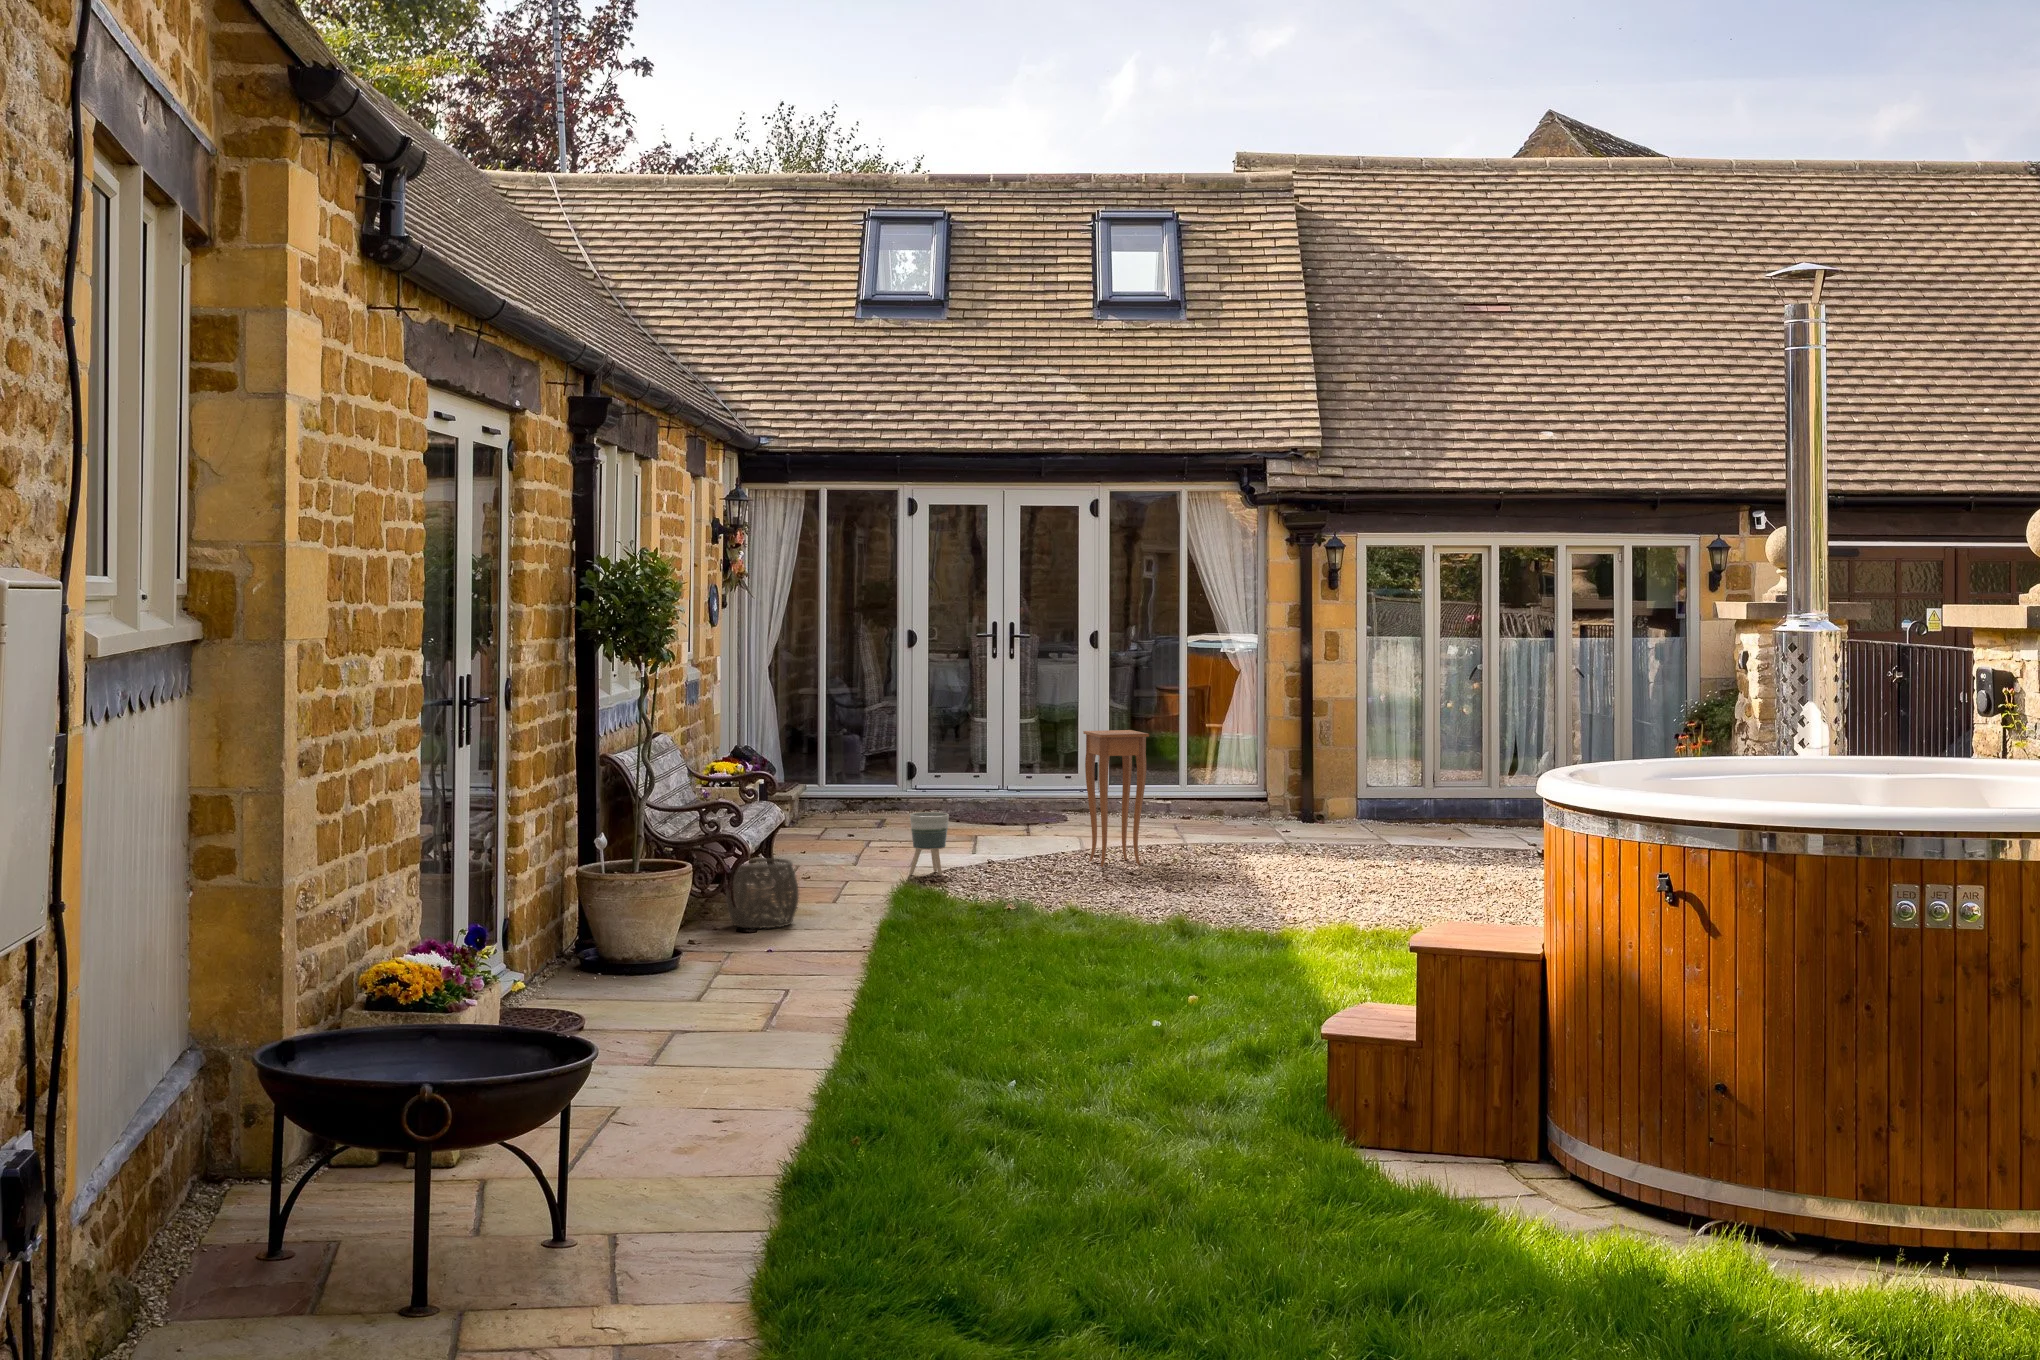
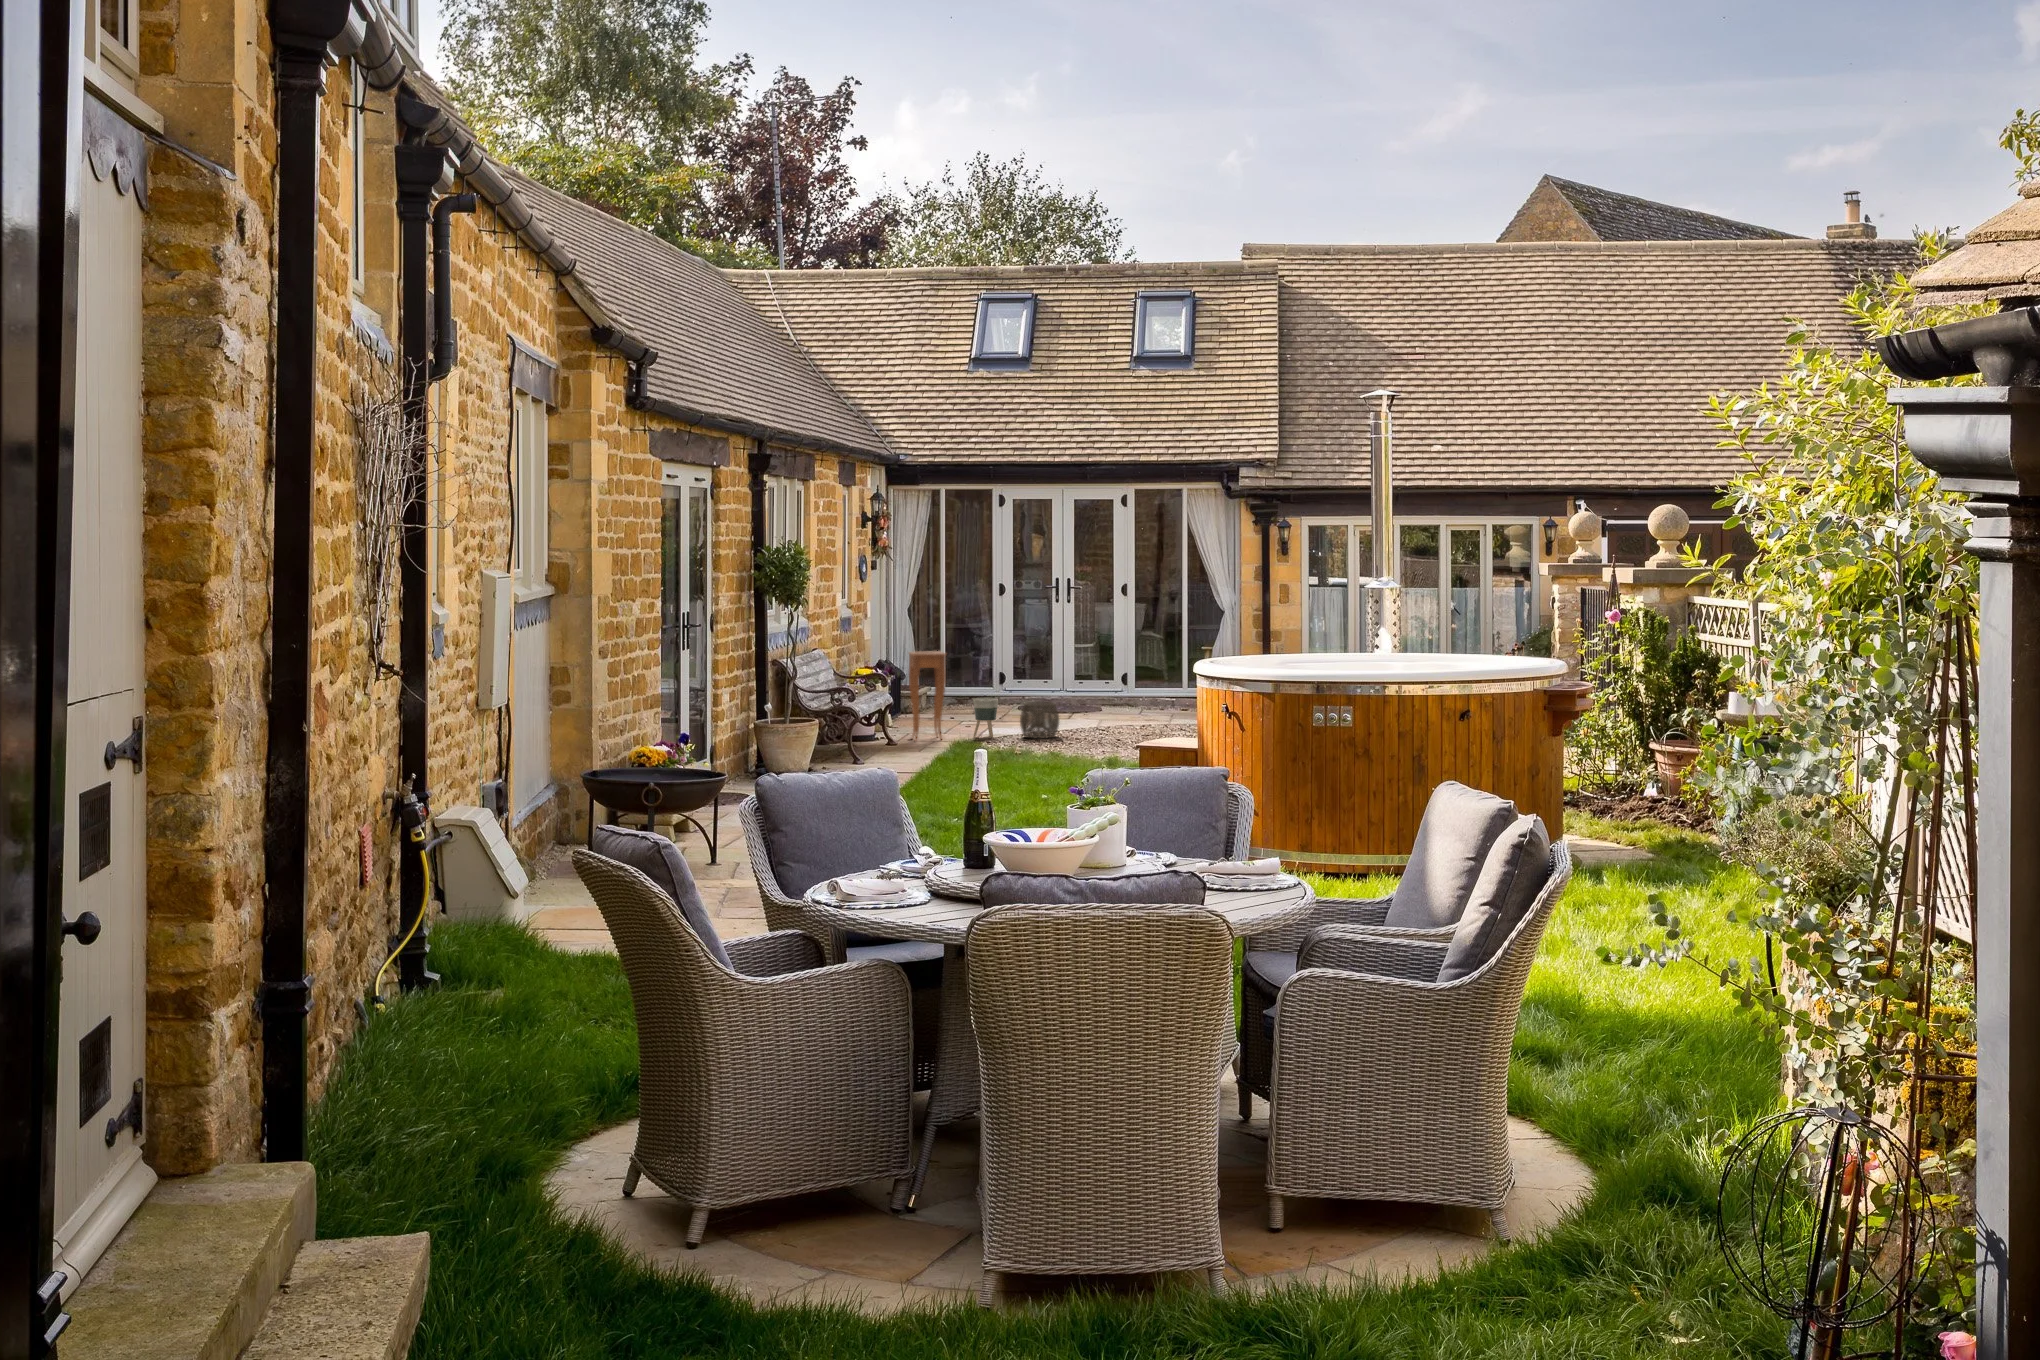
side table: present [1083,730,1149,867] -> present [909,651,946,739]
woven basket: present [726,858,799,929] -> present [1020,701,1059,739]

